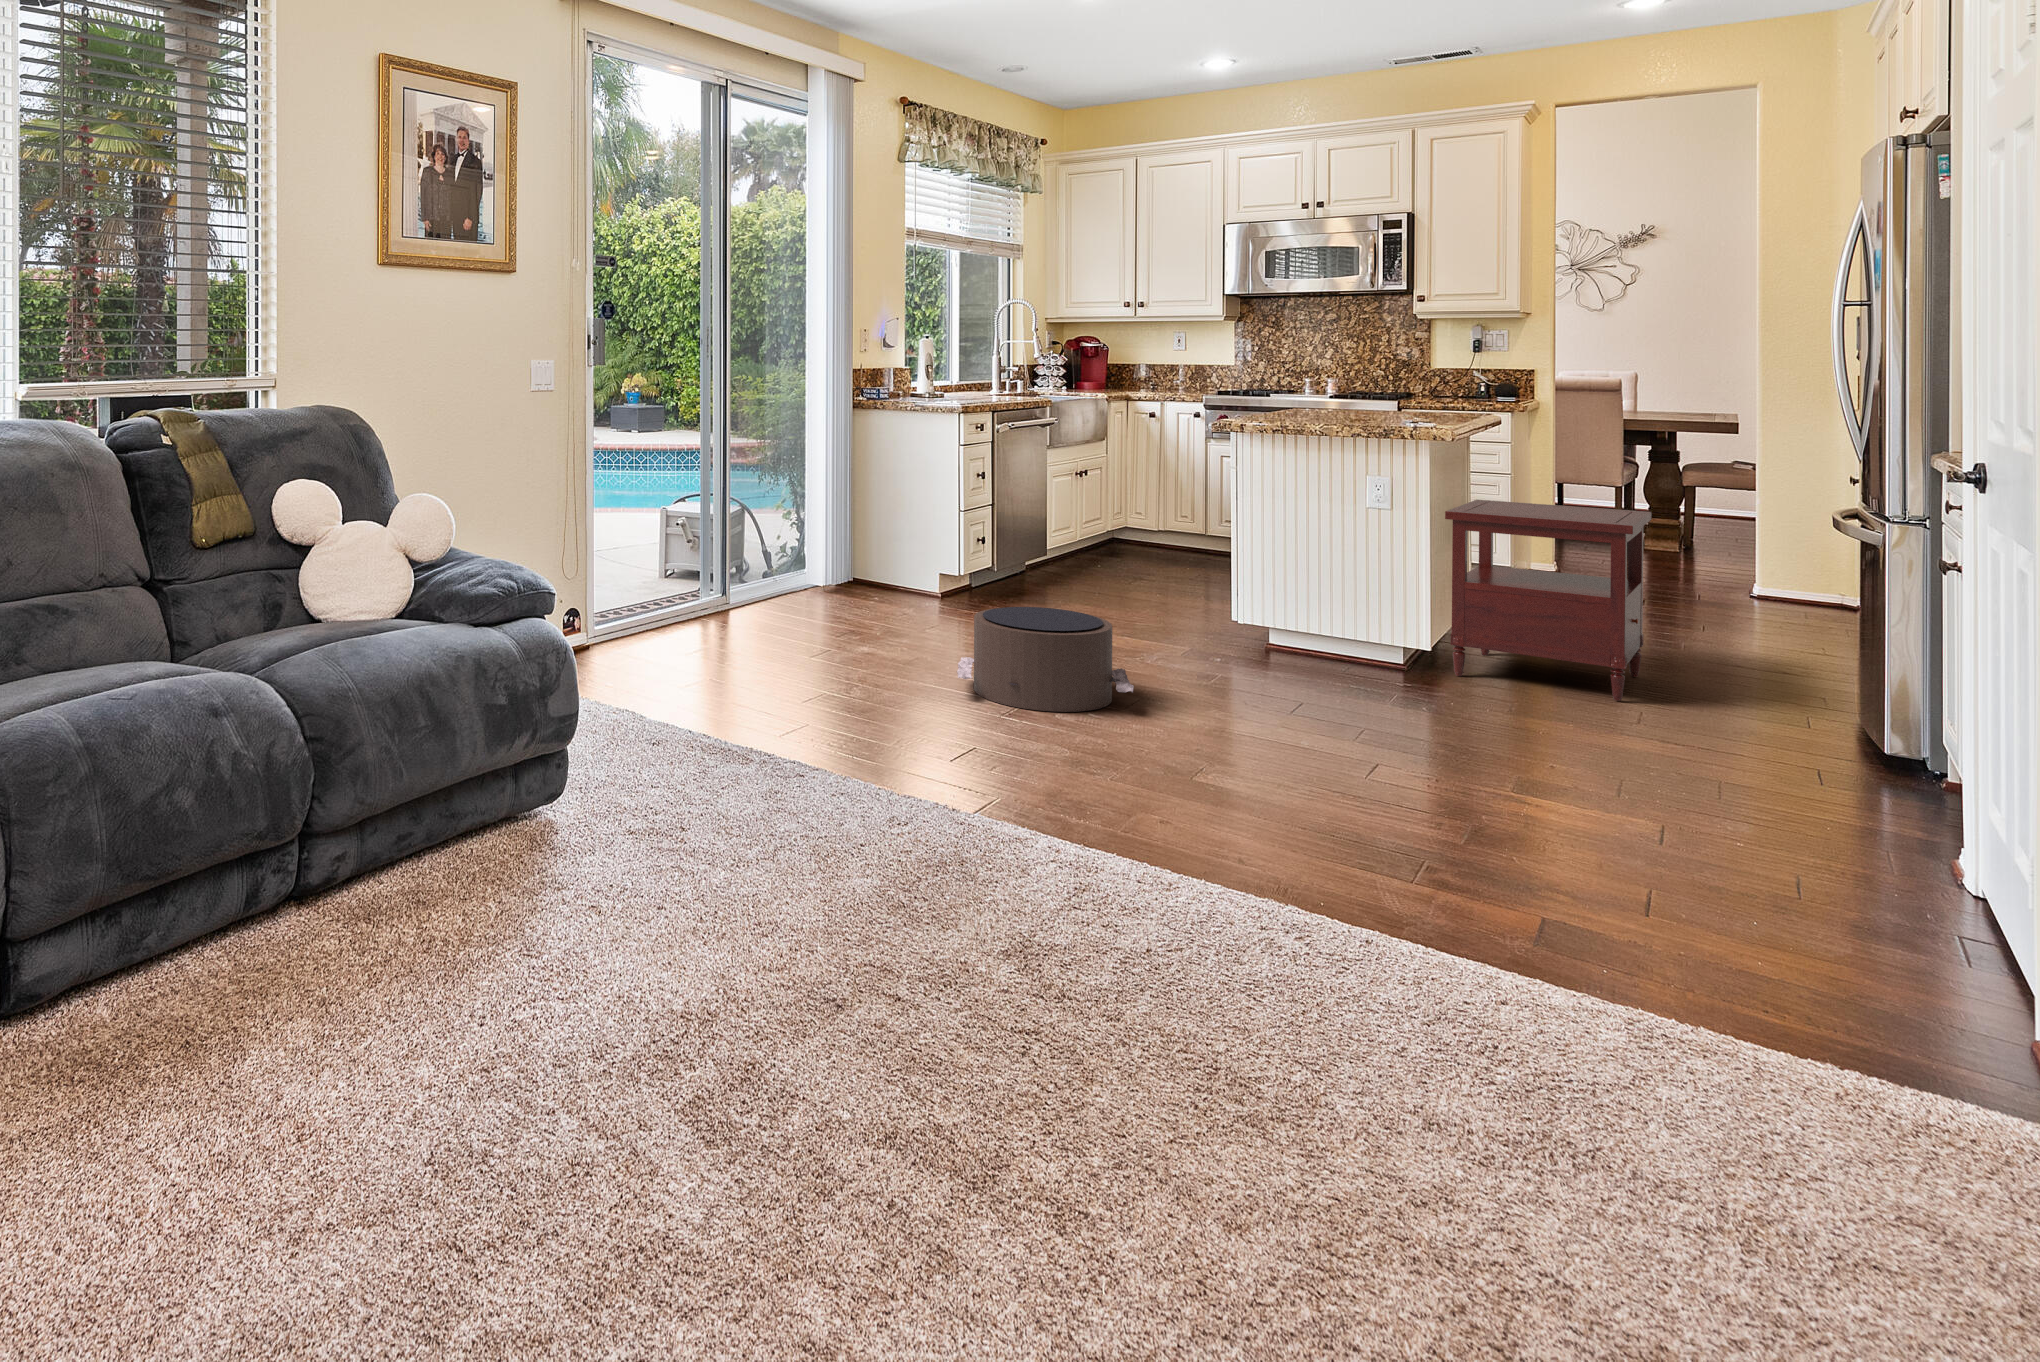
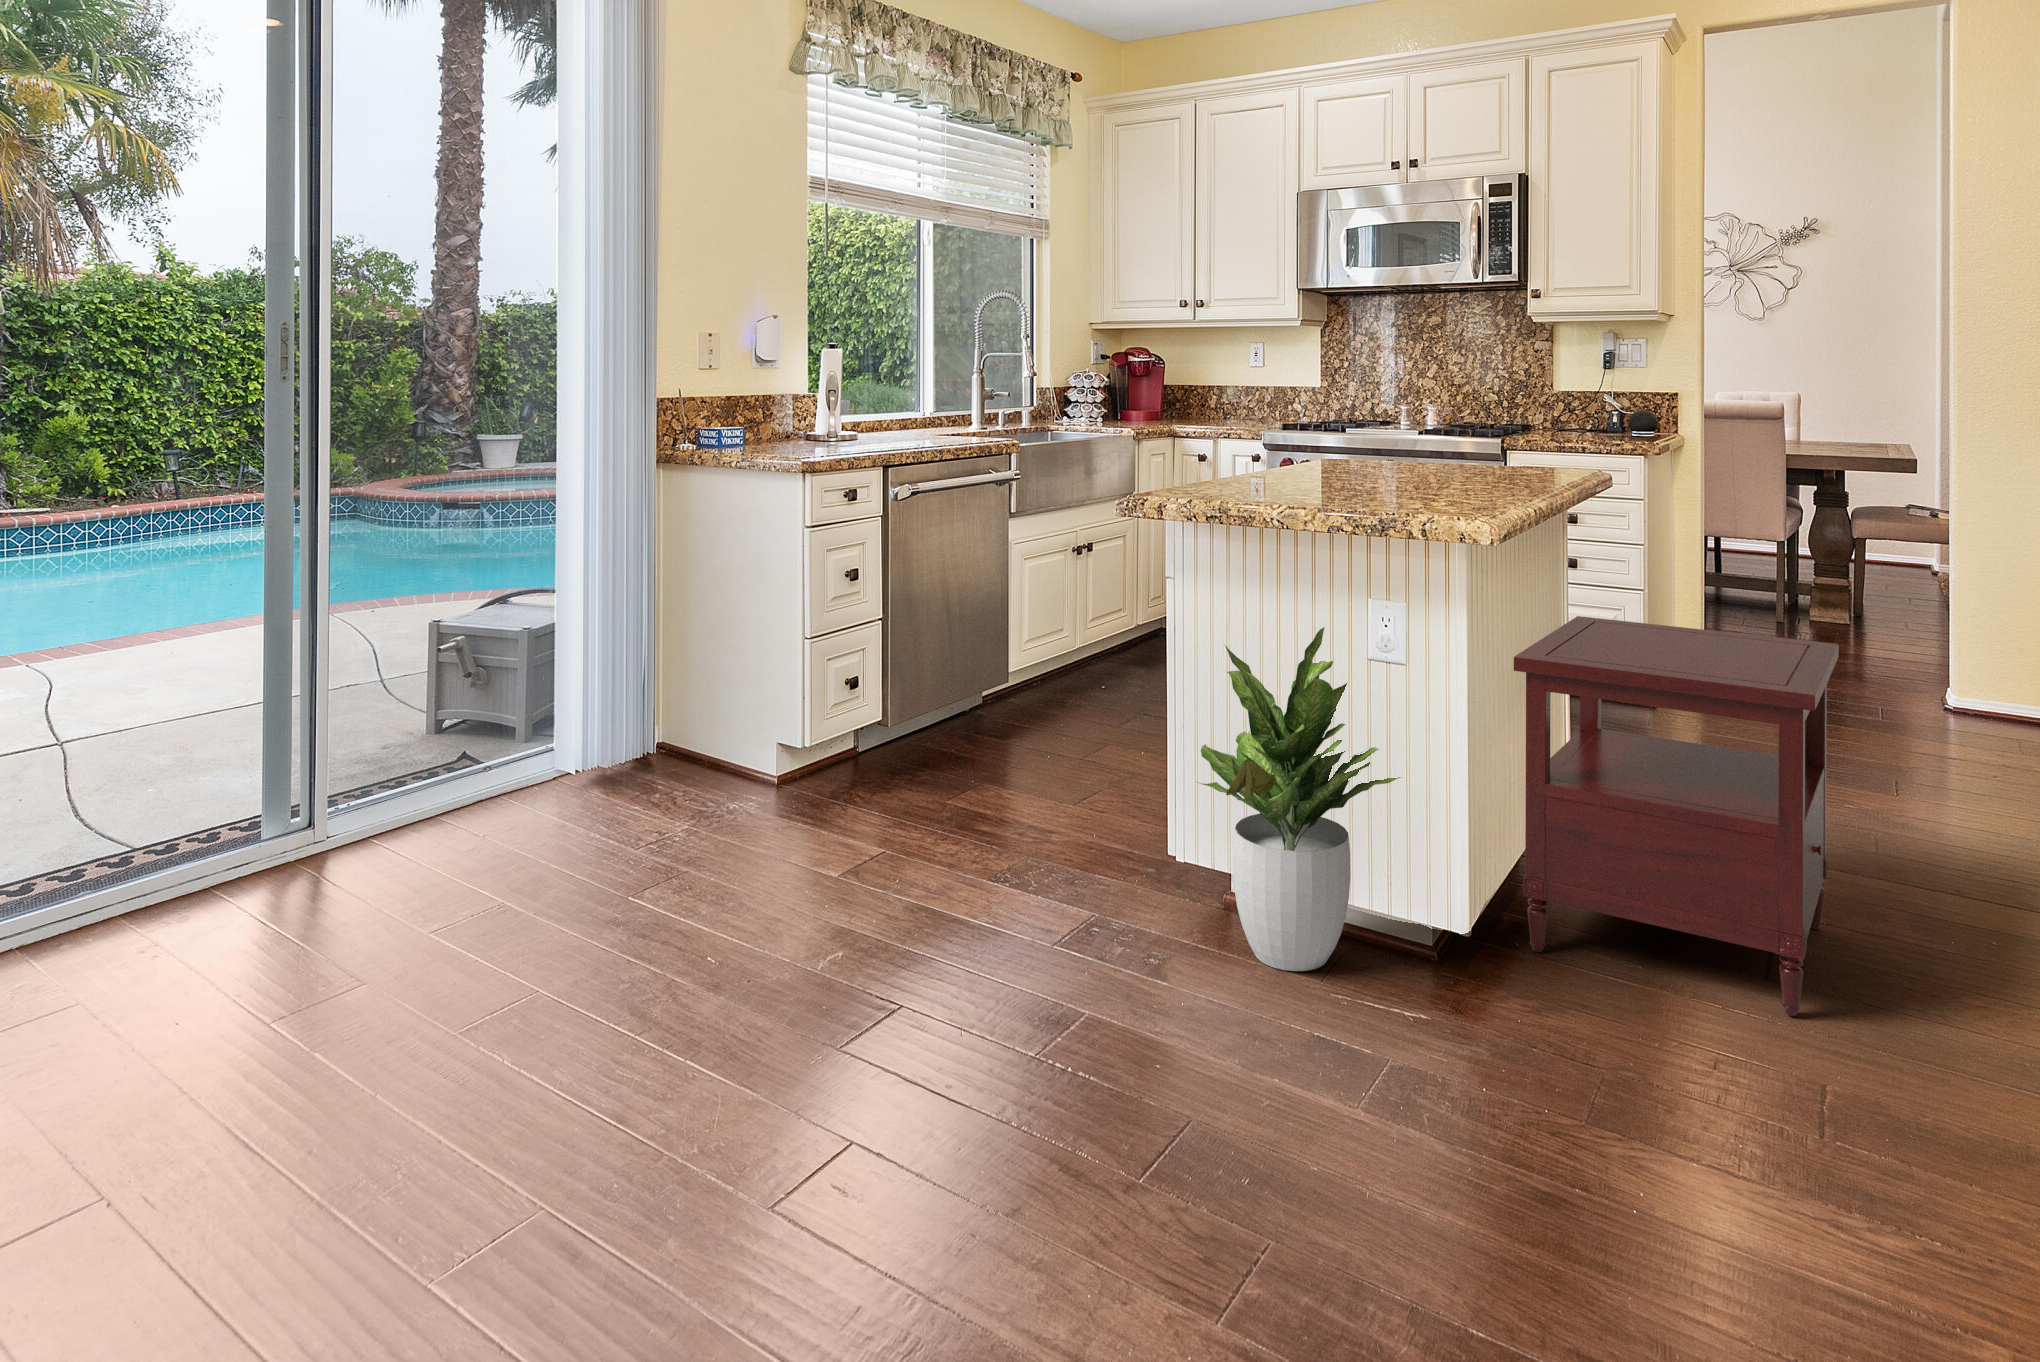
potted plant: none [1250,493,1382,675] -> present [1200,627,1401,971]
pouf: present [957,607,1134,712] -> none [490,887,884,1183]

